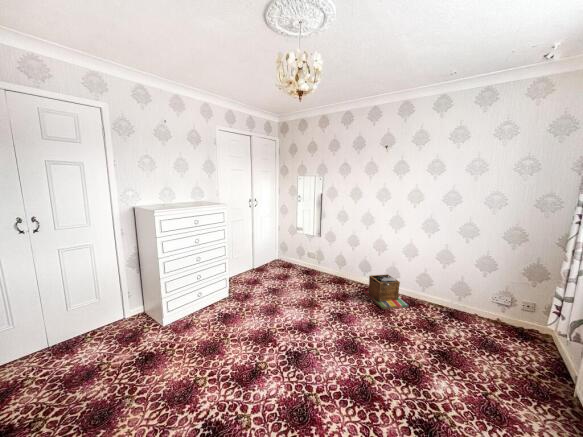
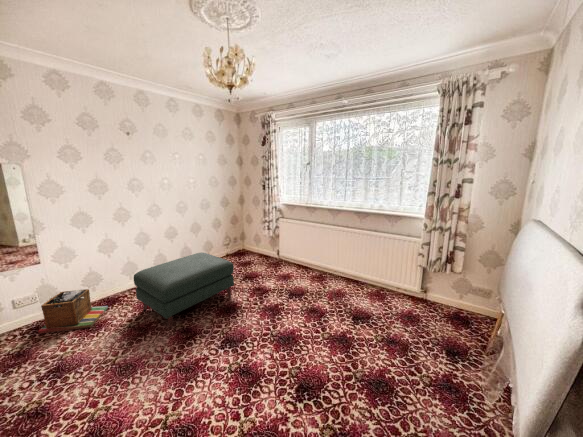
ottoman: none [406,287,555,408] -> present [134,252,234,328]

